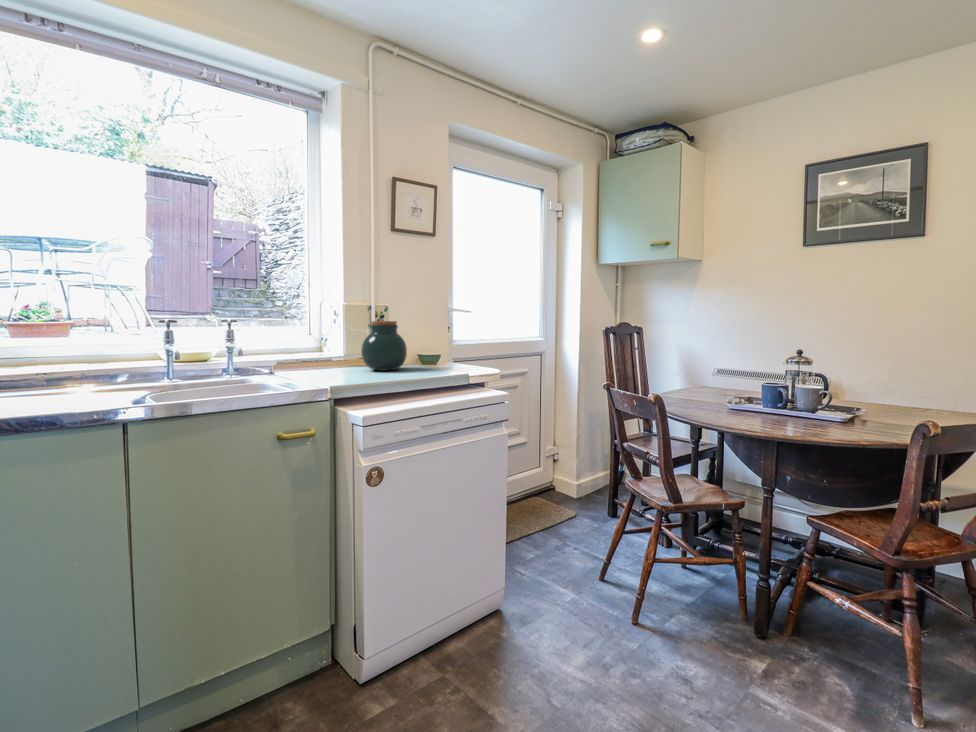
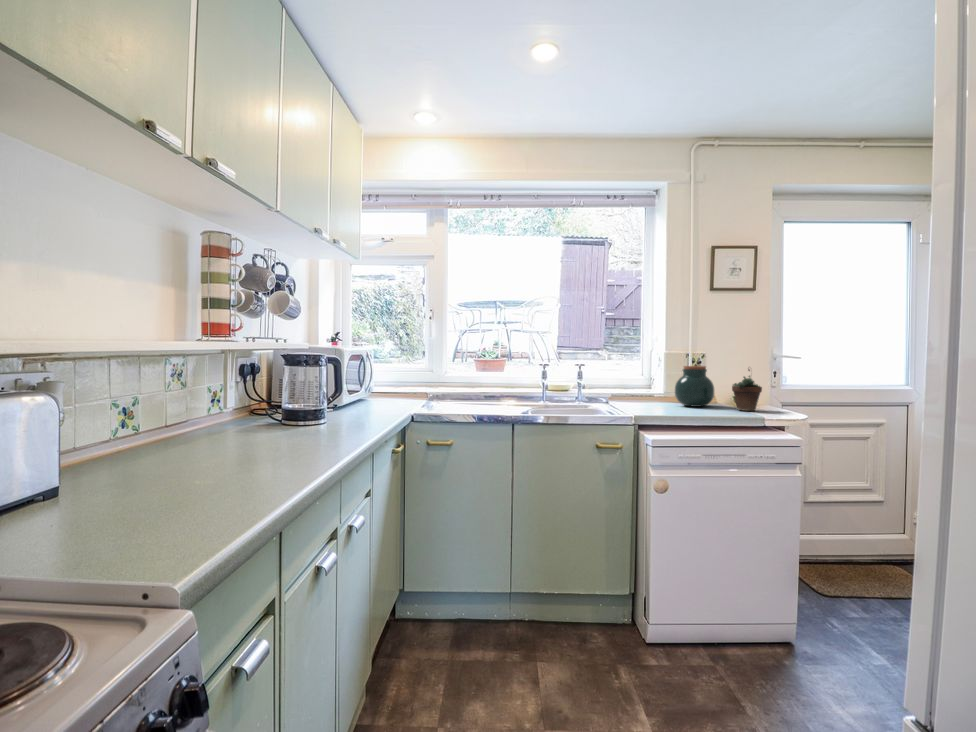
succulent plant: none [430,321,461,371] -> present [732,369,762,411]

